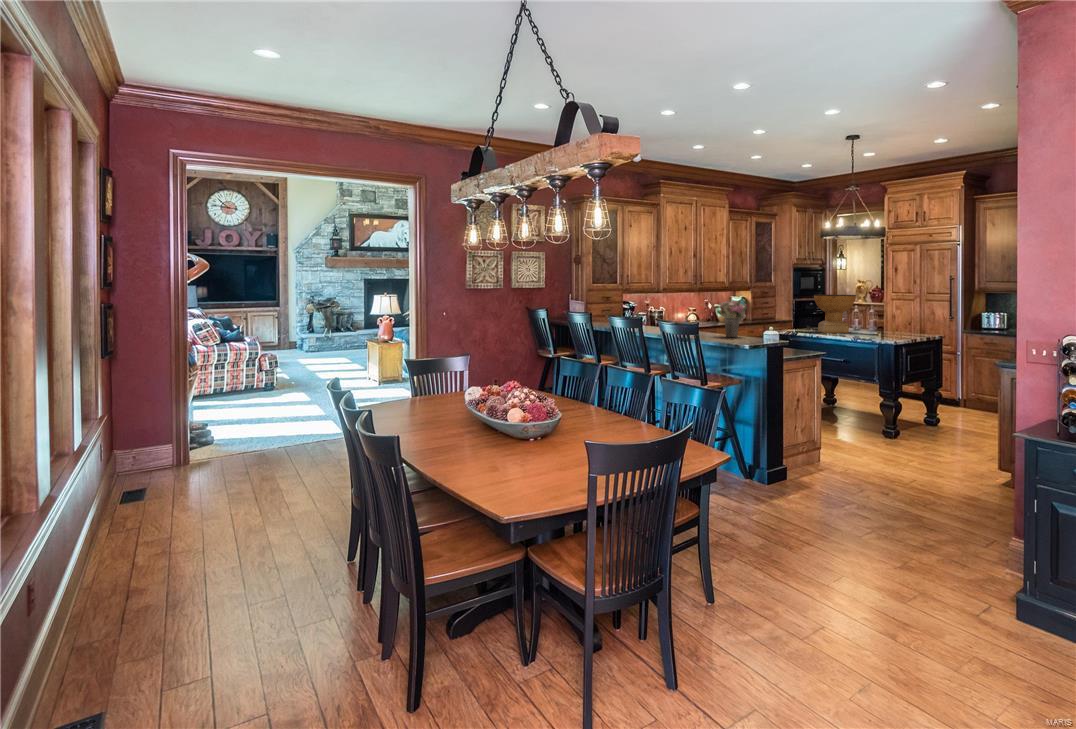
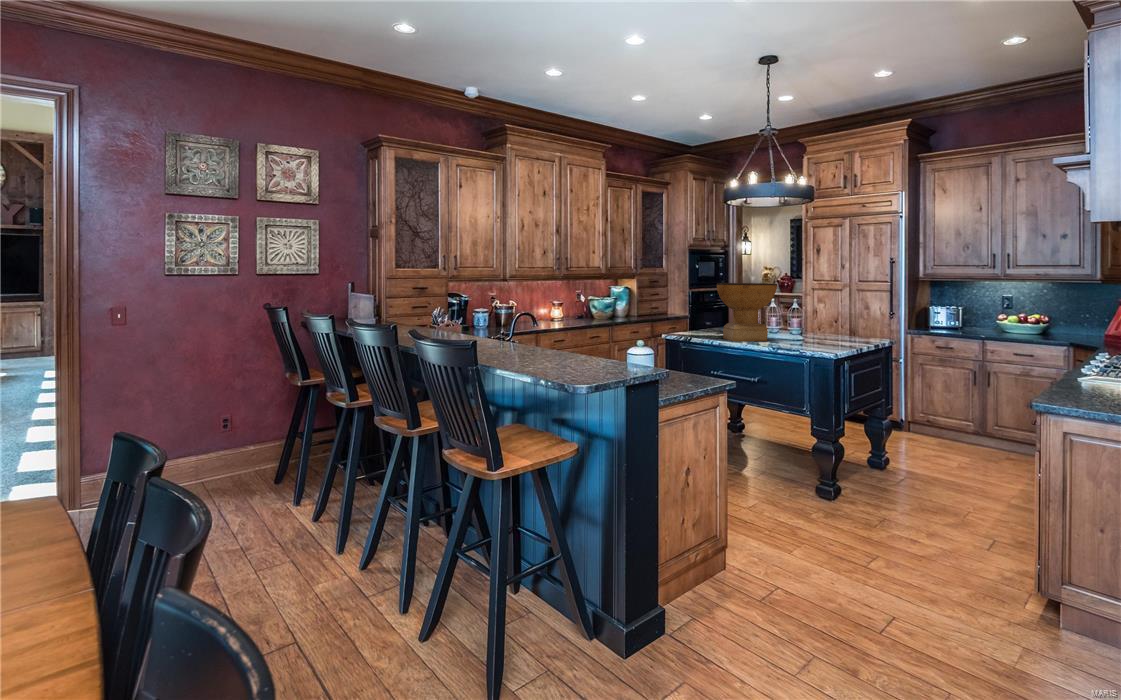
flower bouquet: present [719,300,747,337] -> none [537,291,591,367]

